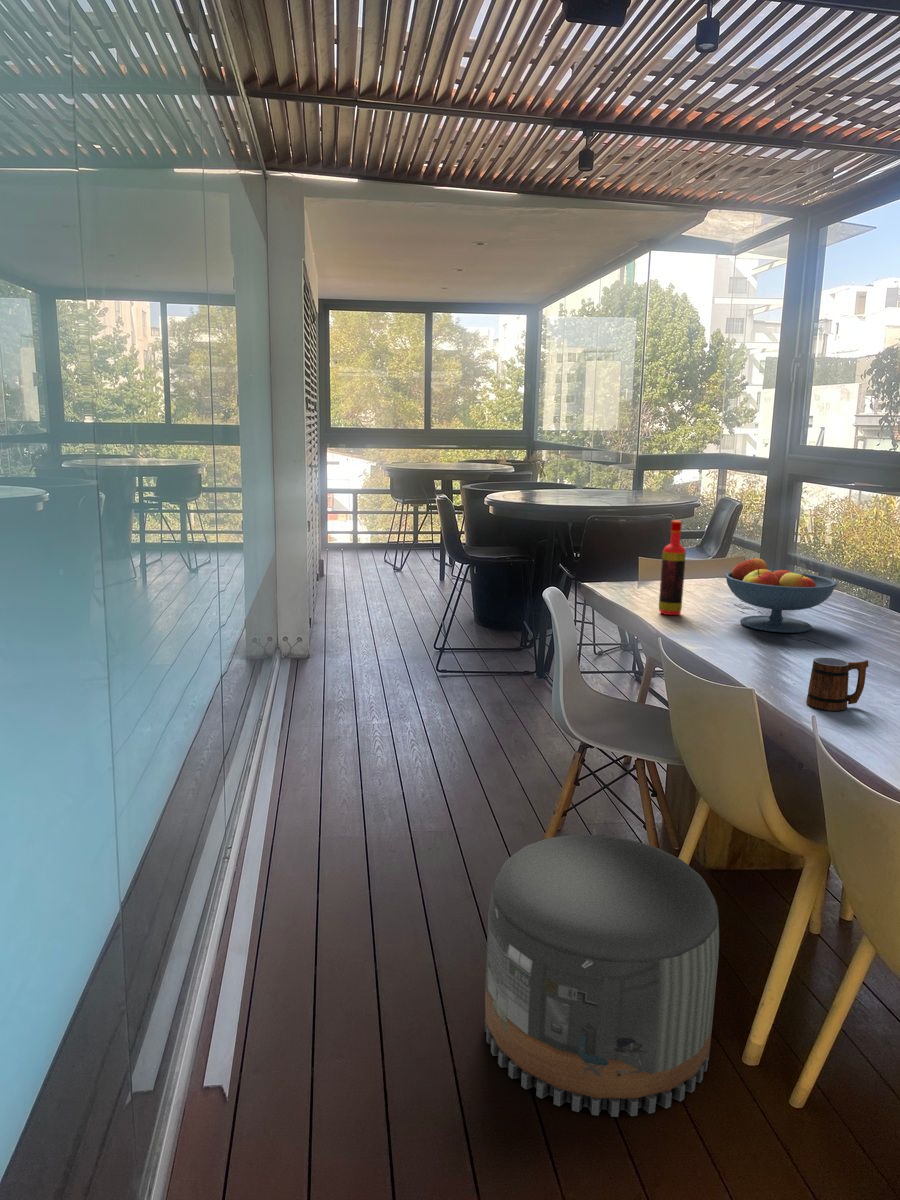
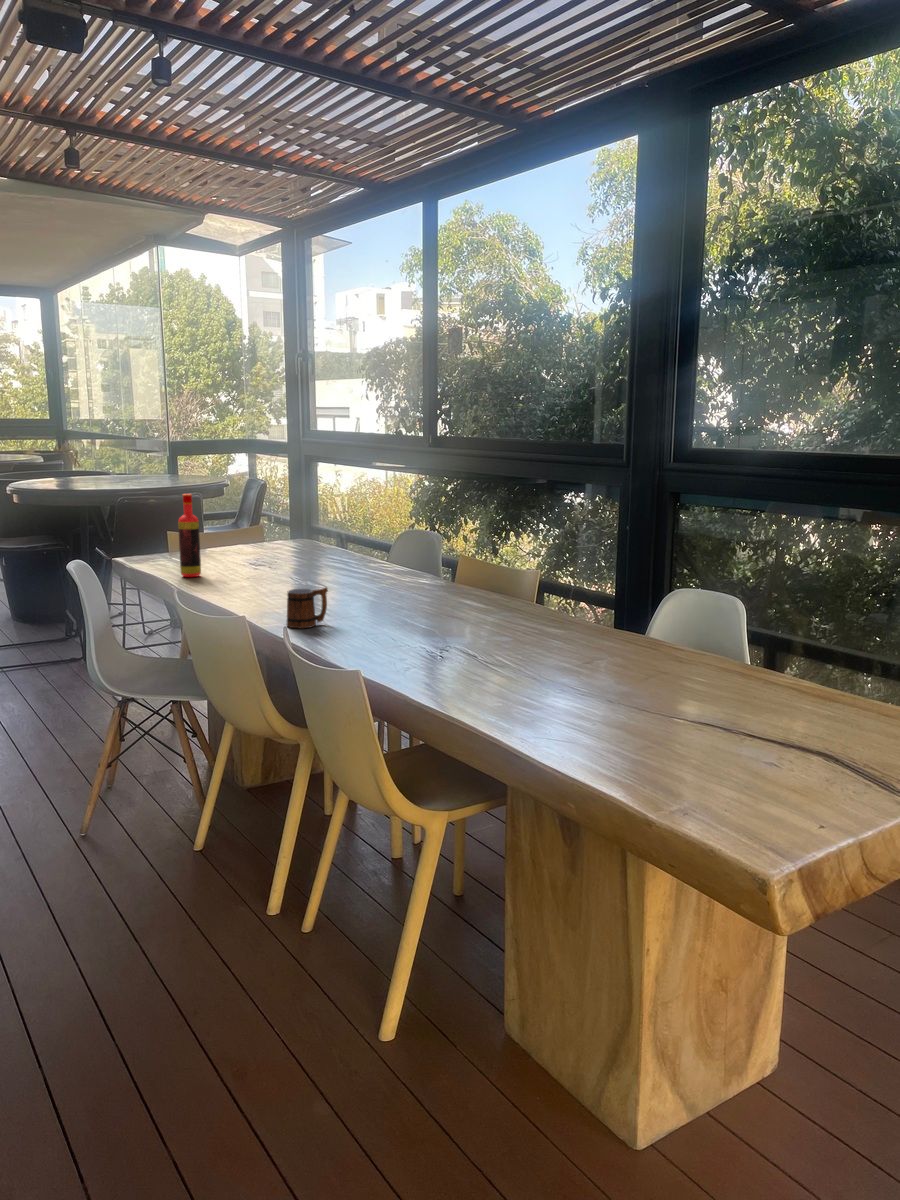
fruit bowl: present [725,557,837,633] -> none [233,521,323,581]
pouf: present [485,835,719,1117] -> none [33,763,240,984]

